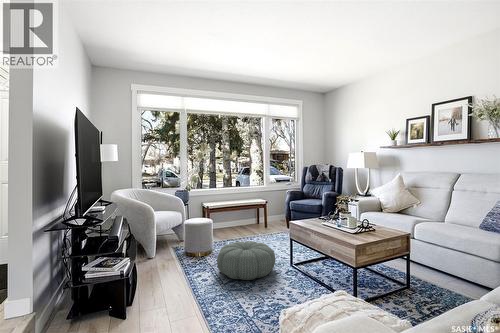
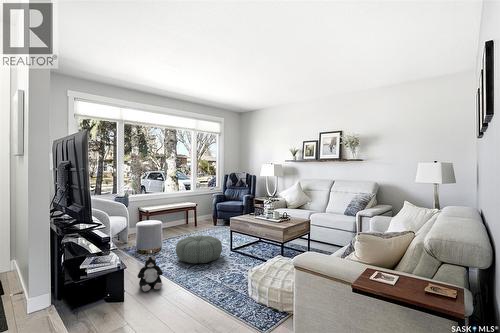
plush toy: none [145,268,179,316] -> present [137,256,163,291]

